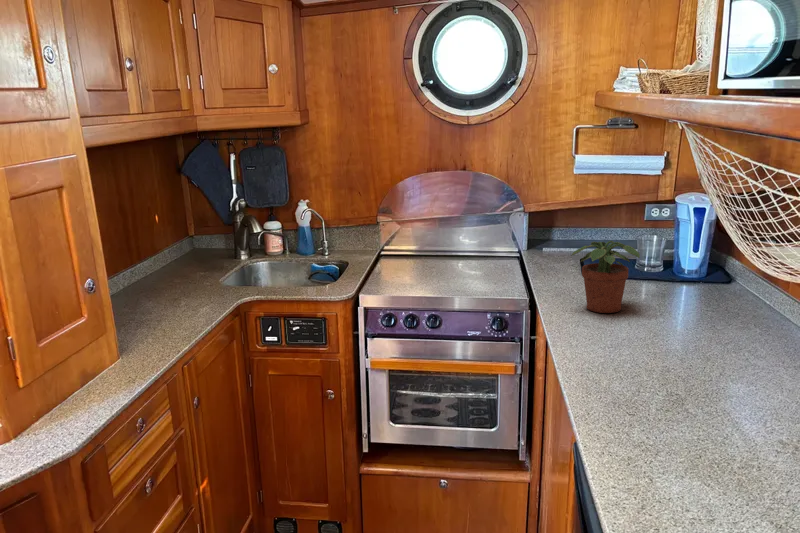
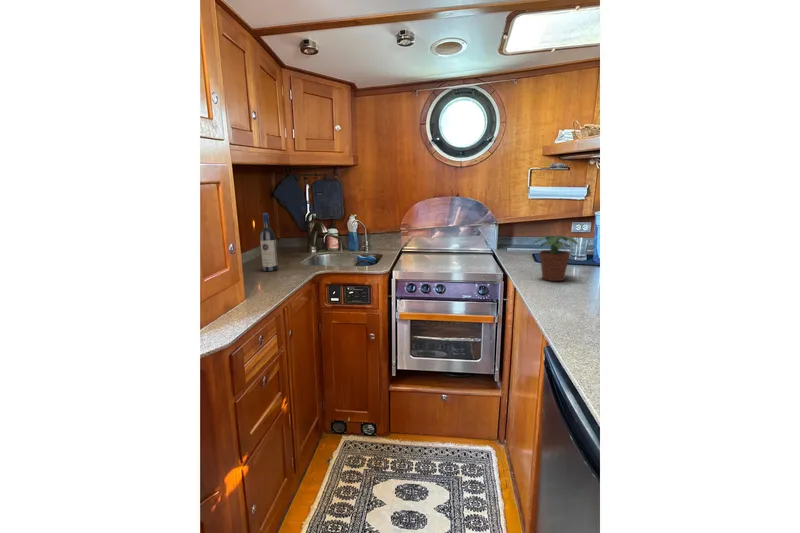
wine bottle: none [153,208,183,298] -> present [260,213,278,271]

